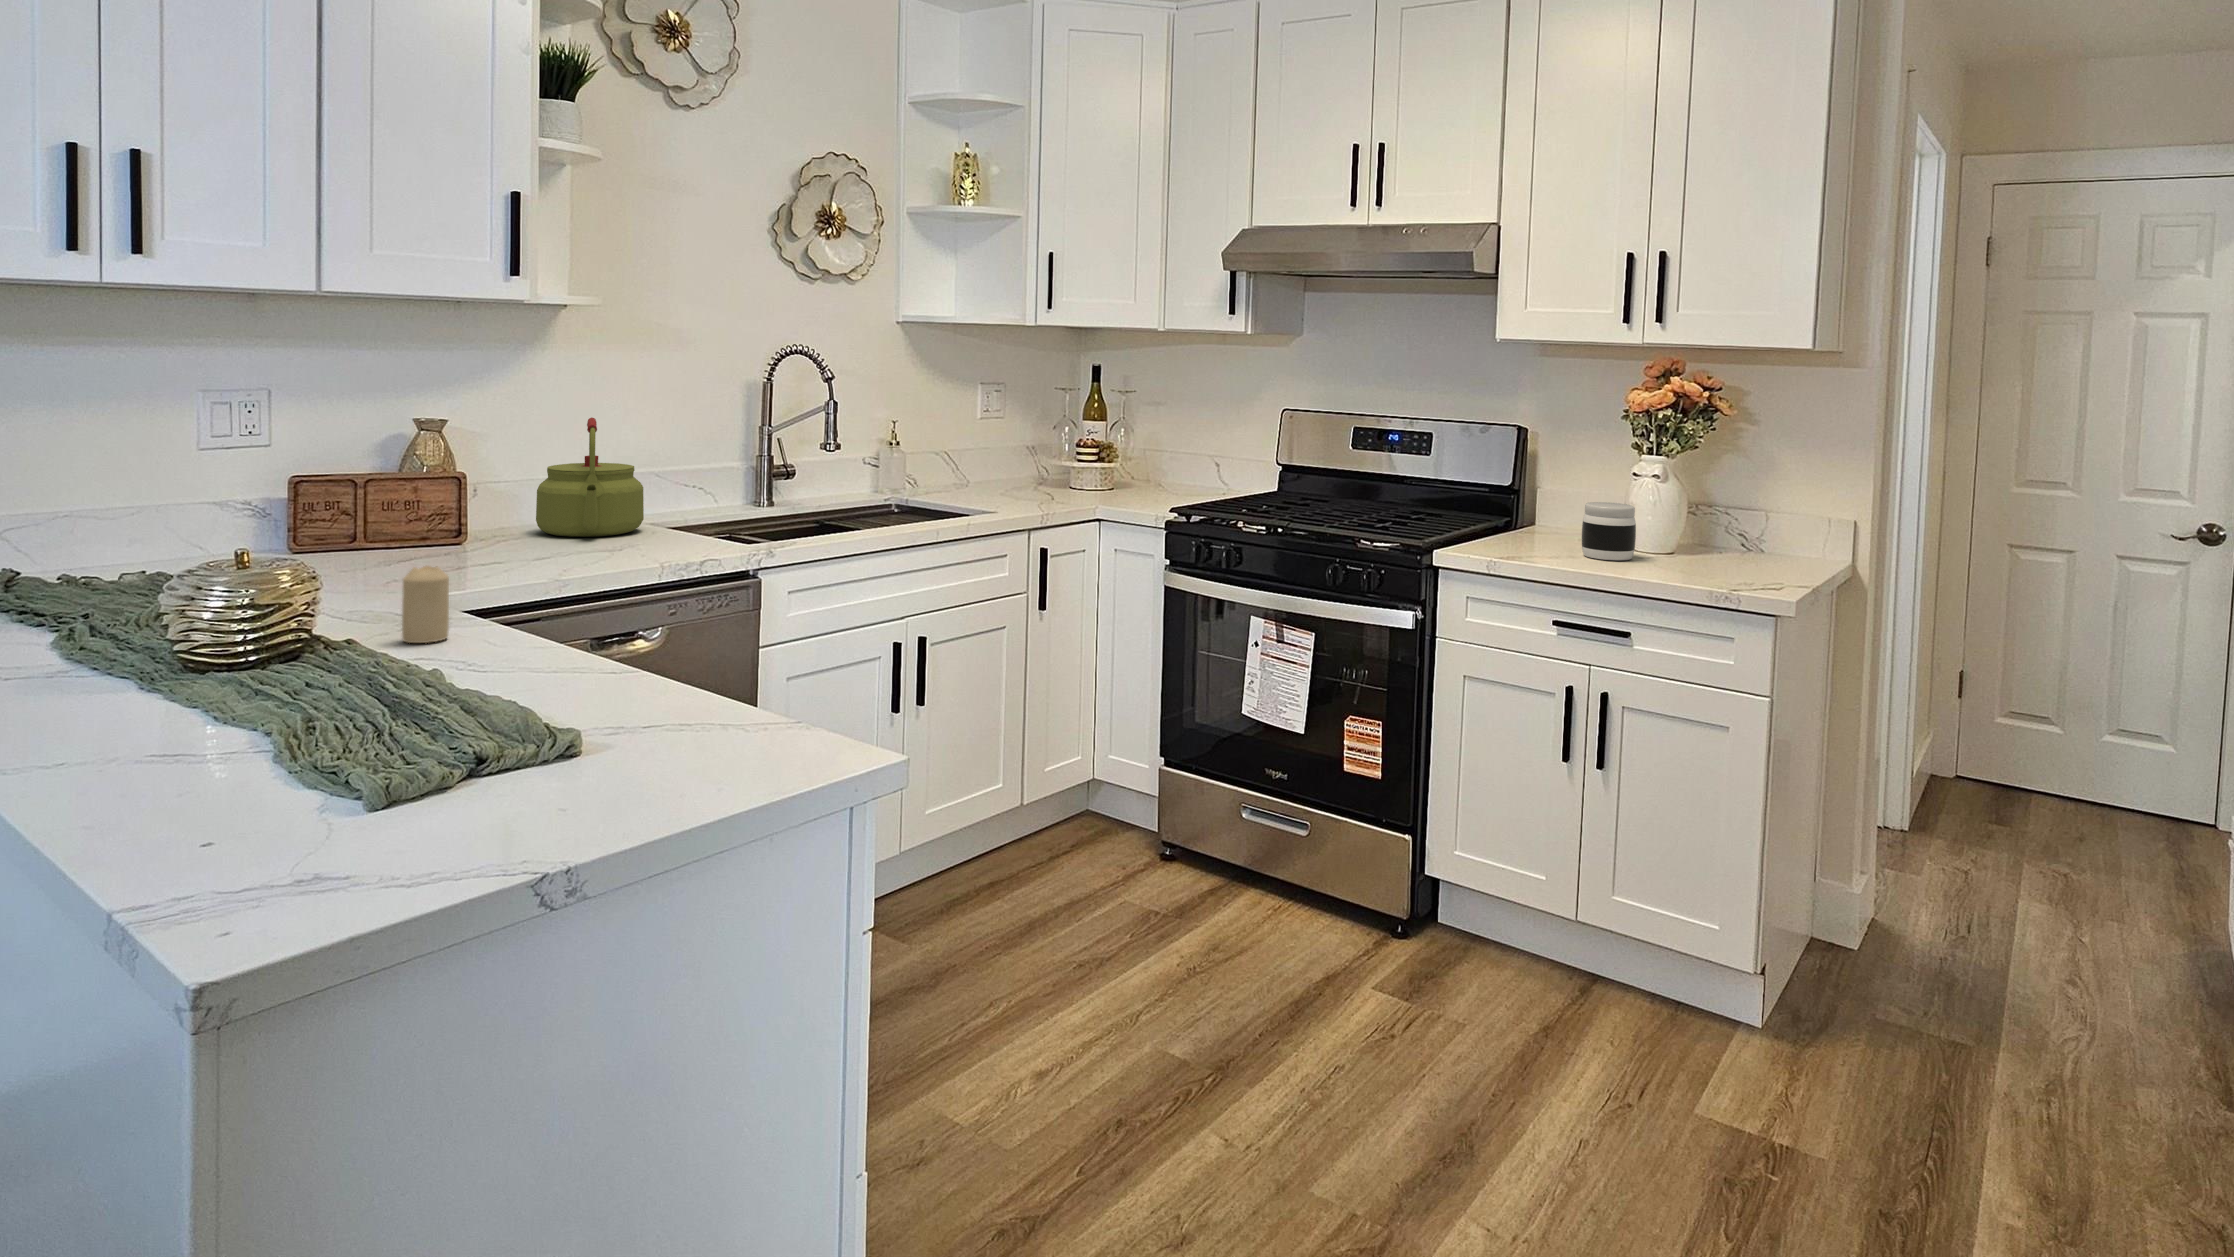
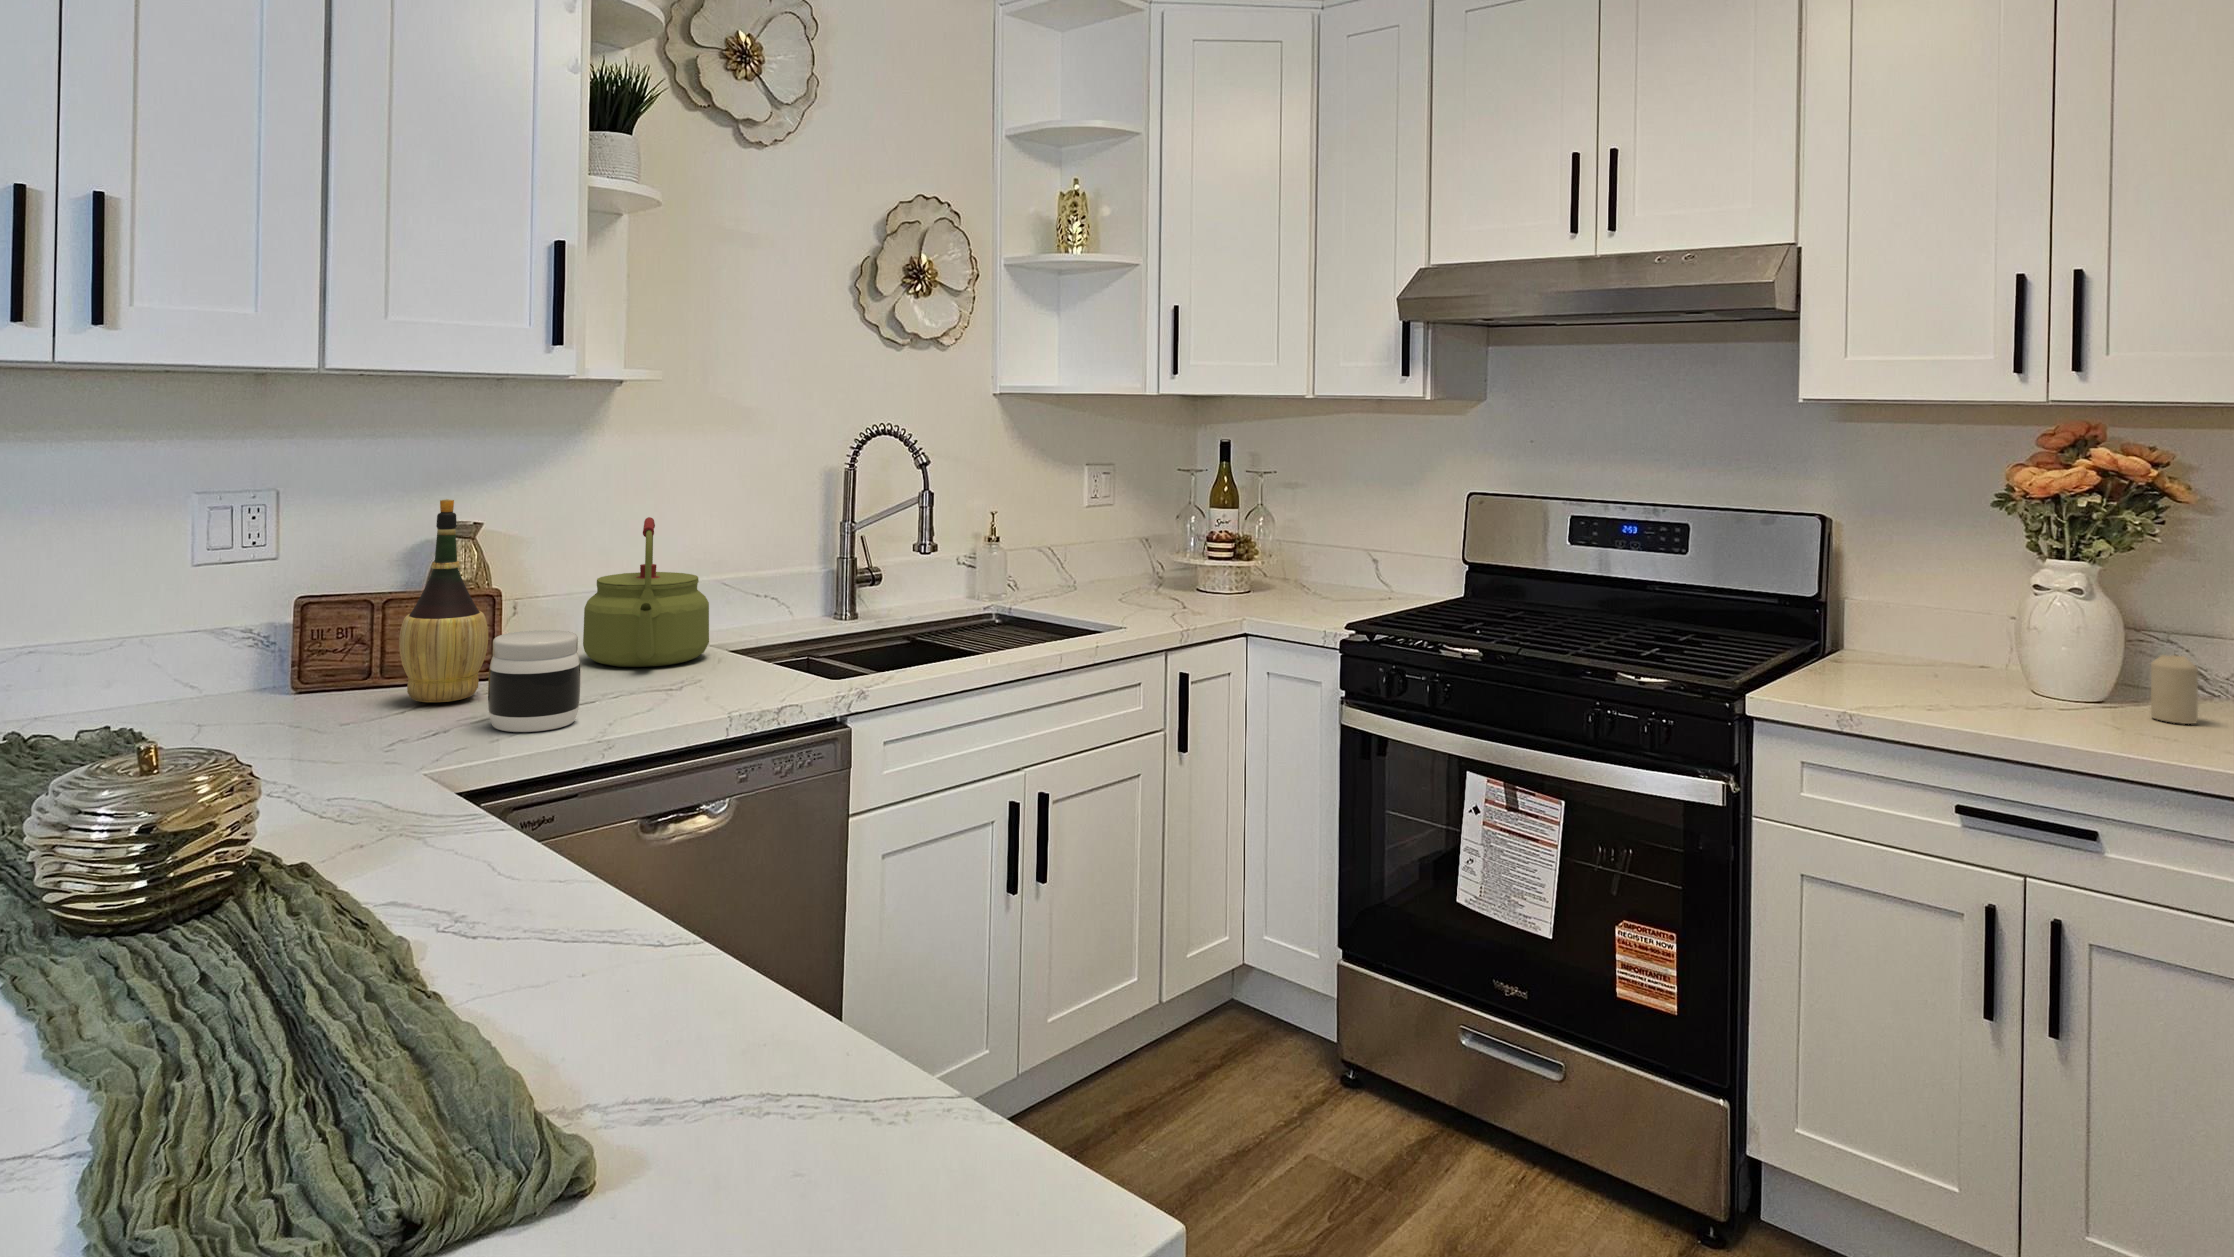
wine bottle: none [388,398,462,557] -> present [399,499,488,702]
jar: present [1582,502,1636,560] -> present [488,630,580,732]
candle: present [402,566,449,643] -> present [2151,655,2198,724]

